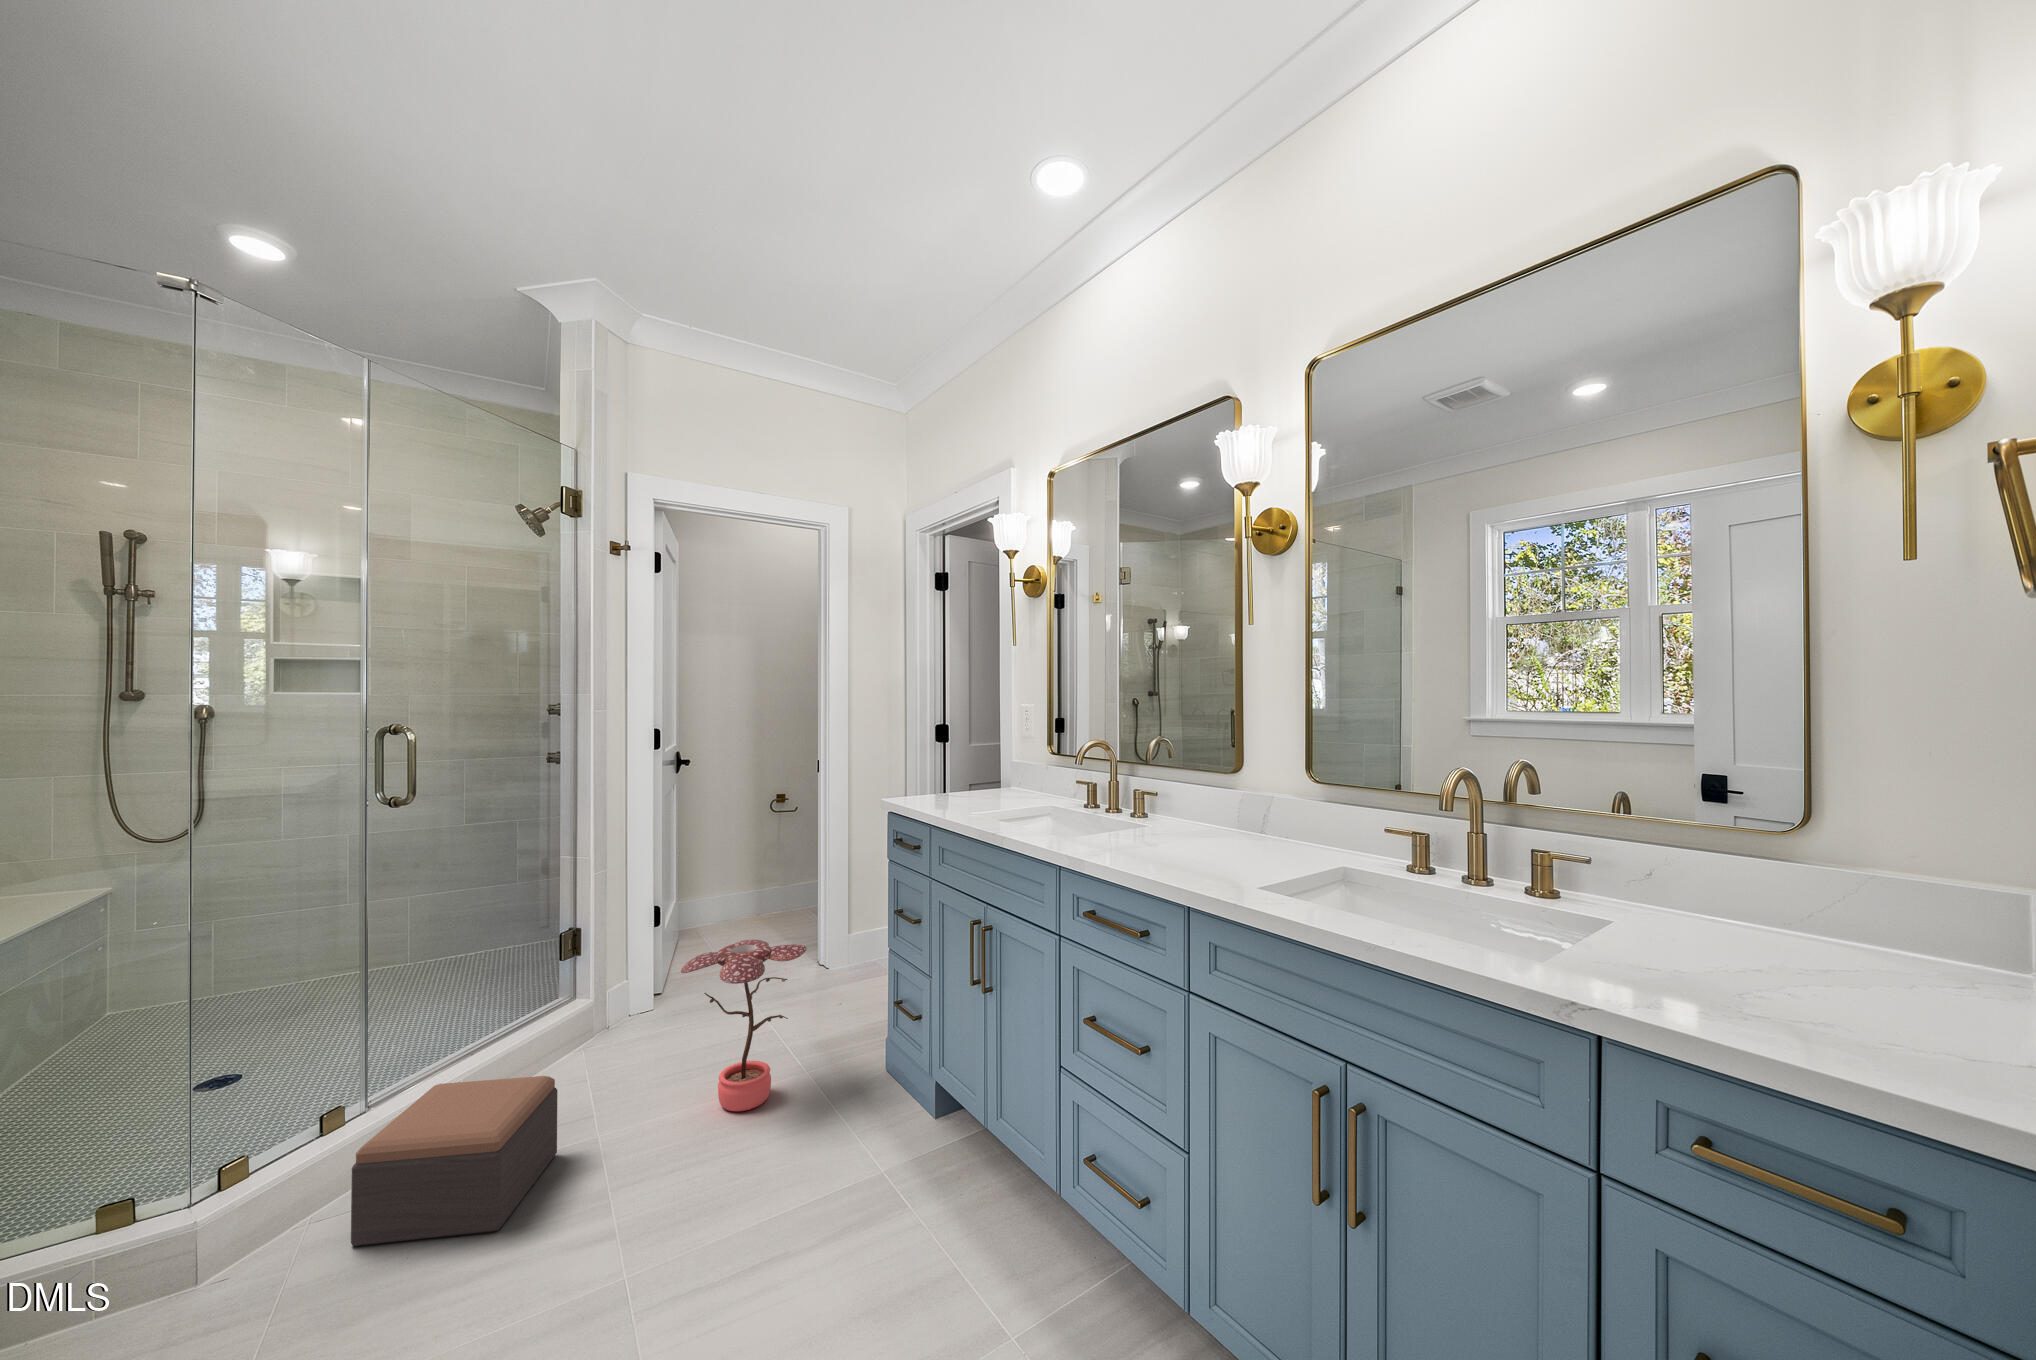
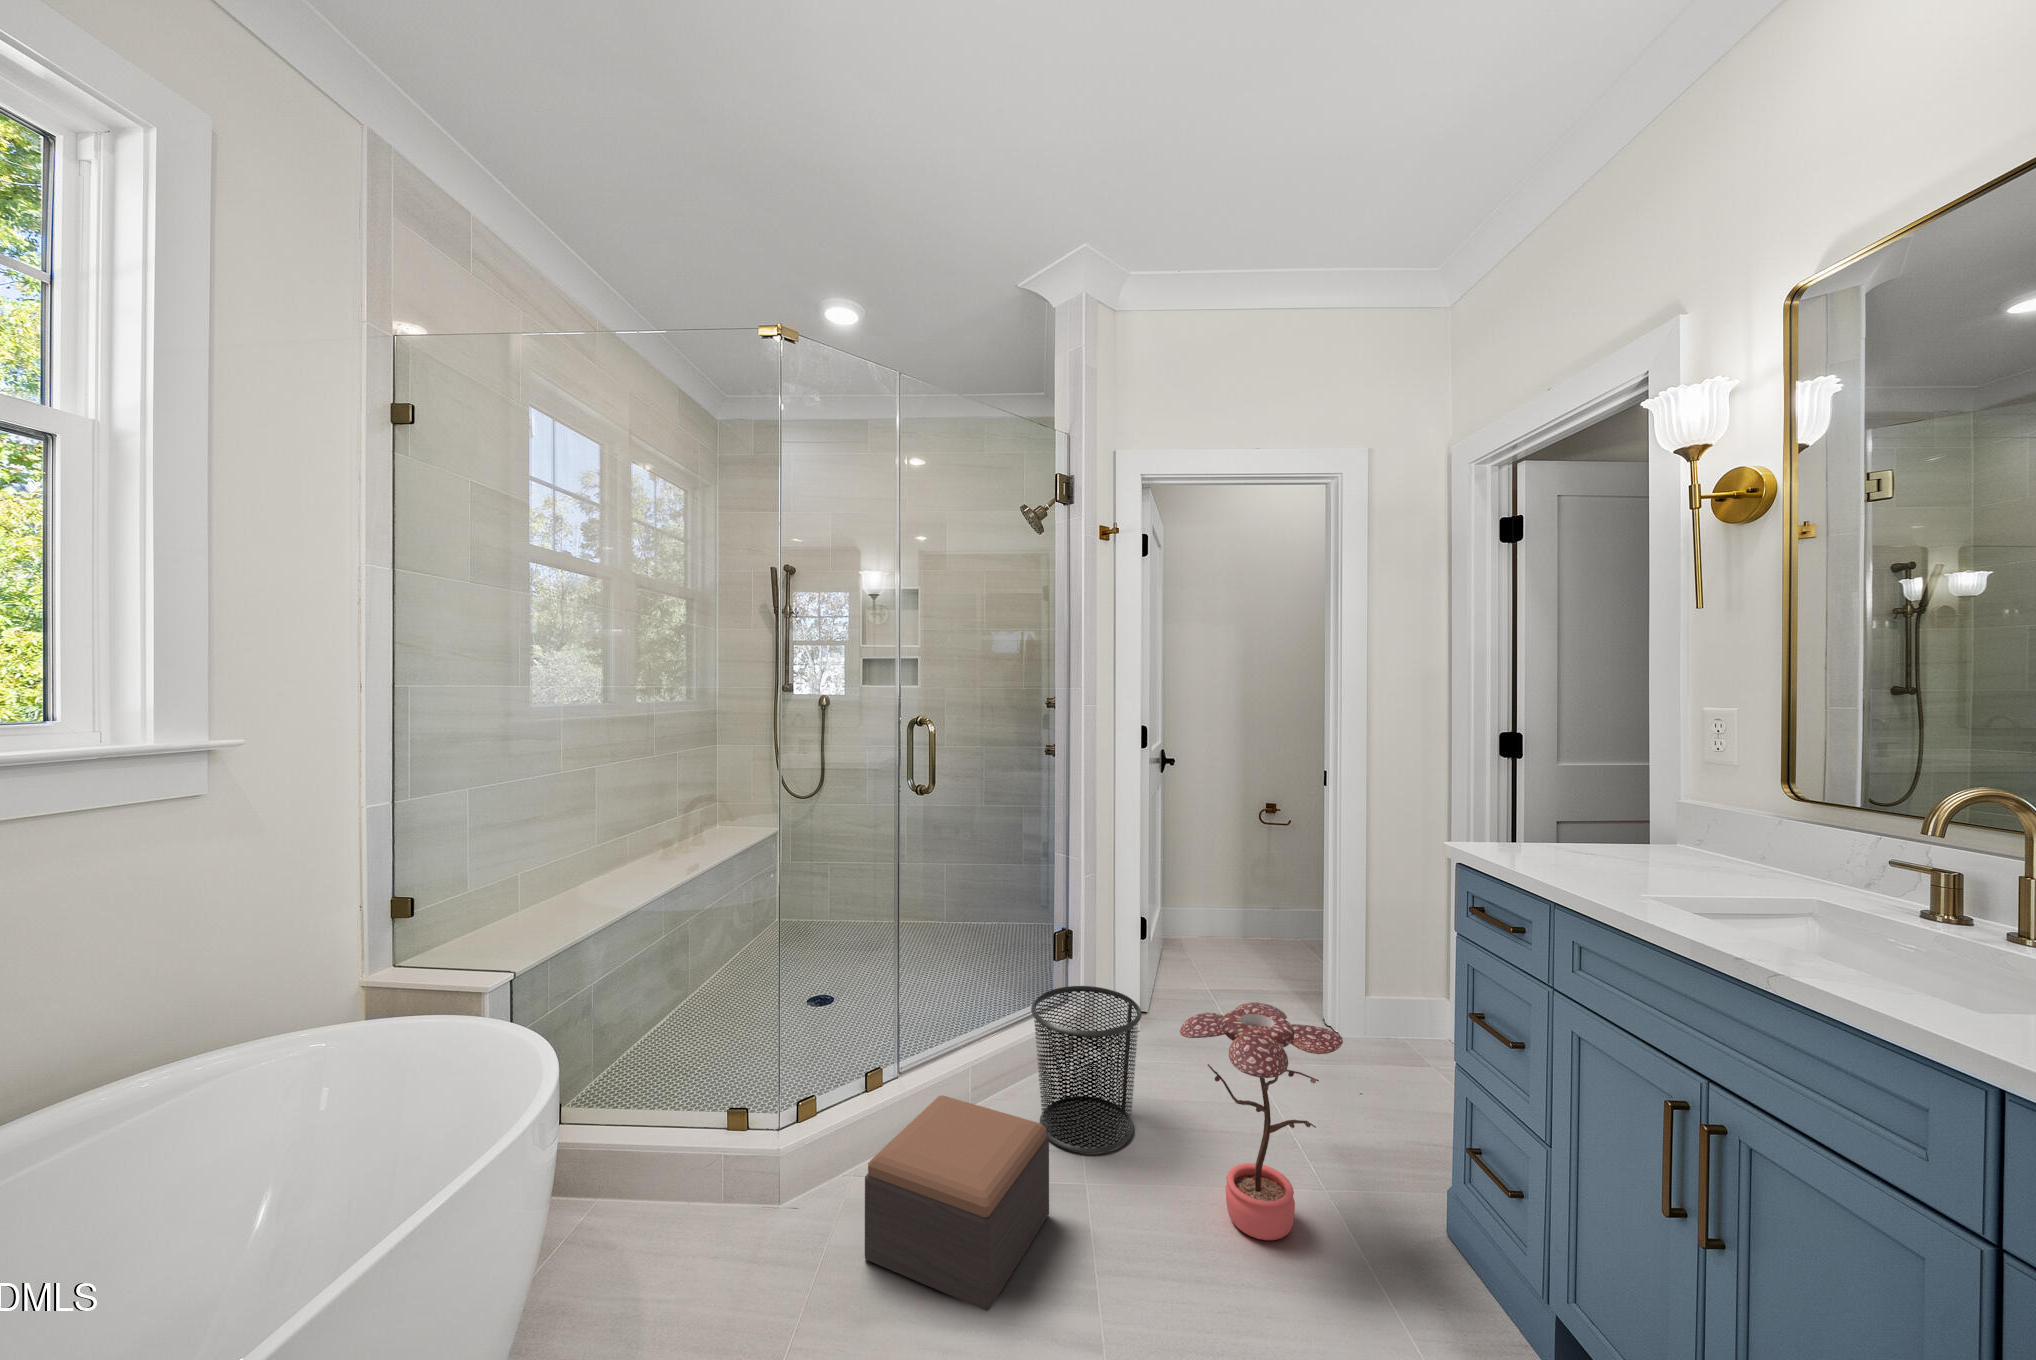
waste bin: none [536,964,648,1107] -> present [1031,986,1142,1154]

